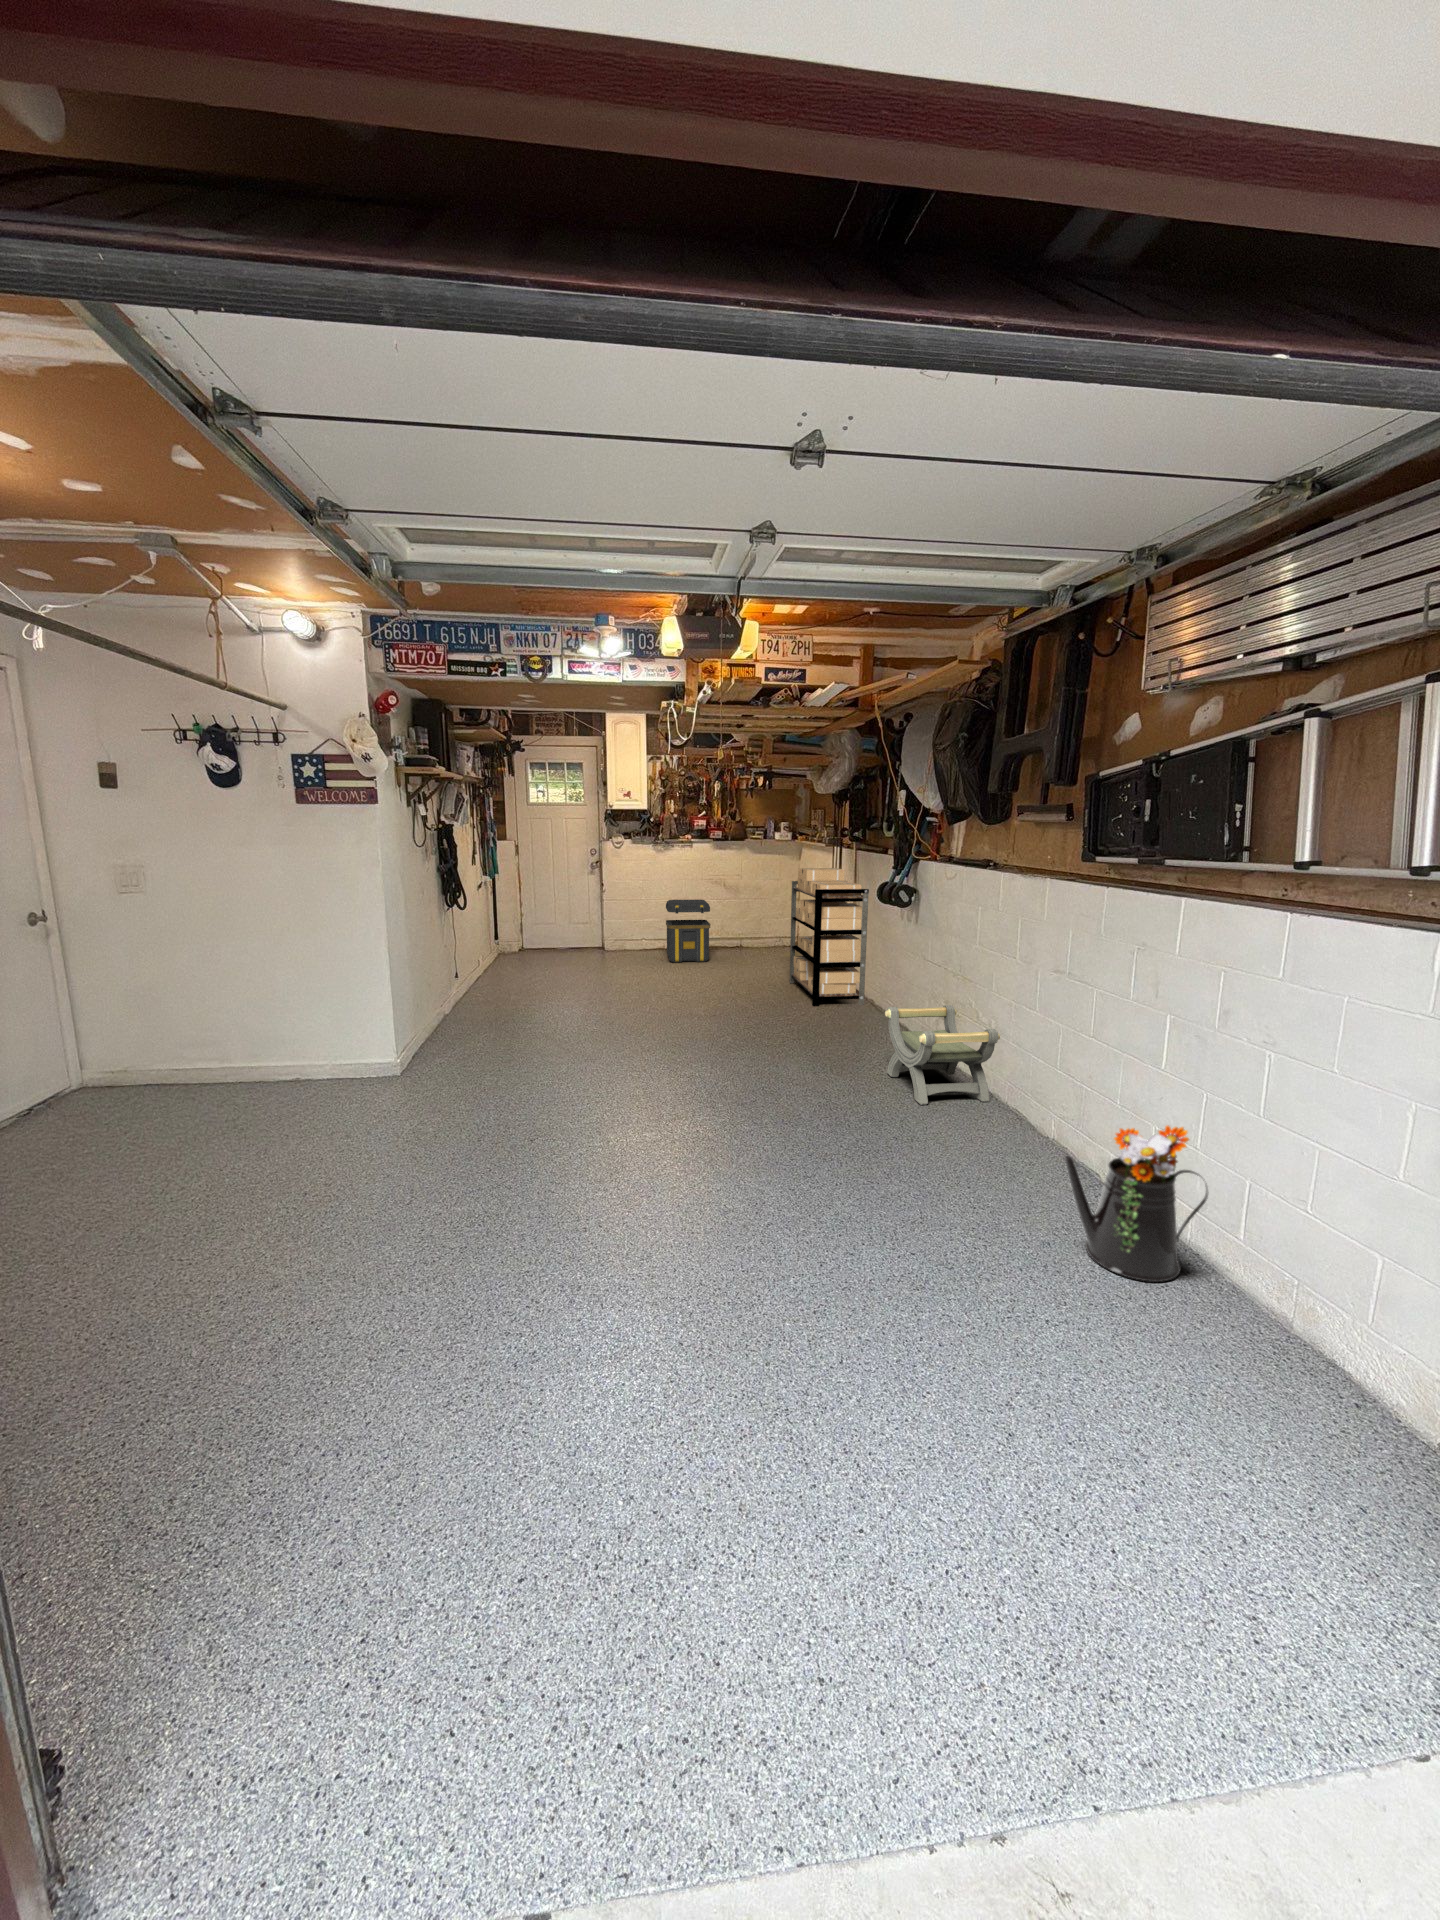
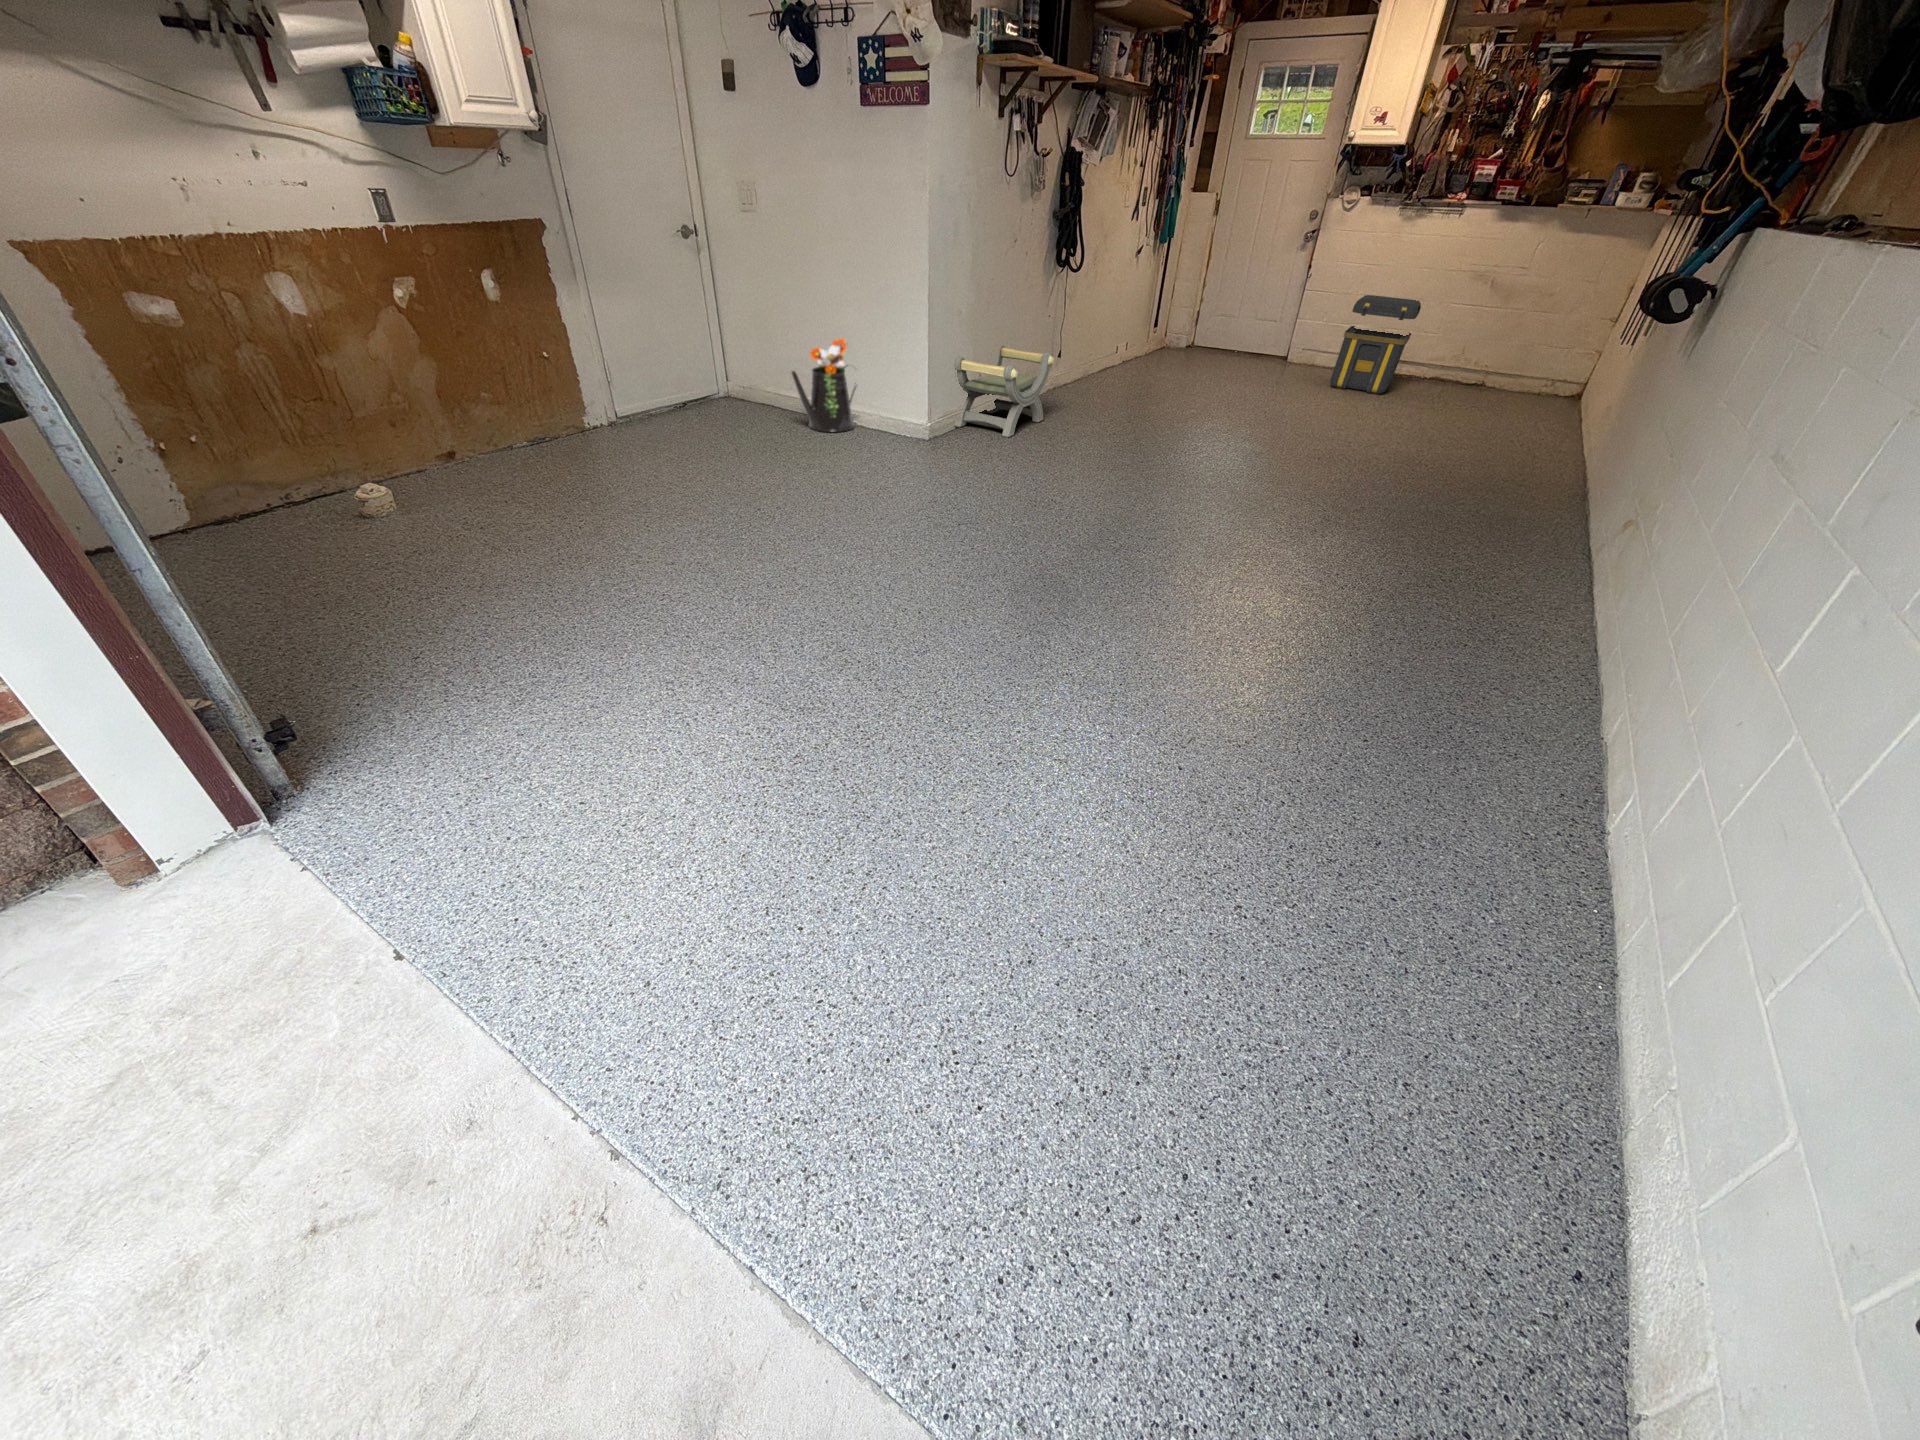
shelving unit: present [790,868,869,1006] -> none [1459,252,1654,495]
stool: present [885,1005,1000,1105] -> present [954,345,1054,438]
watering can: present [1065,1126,1208,1282] -> present [792,339,856,432]

